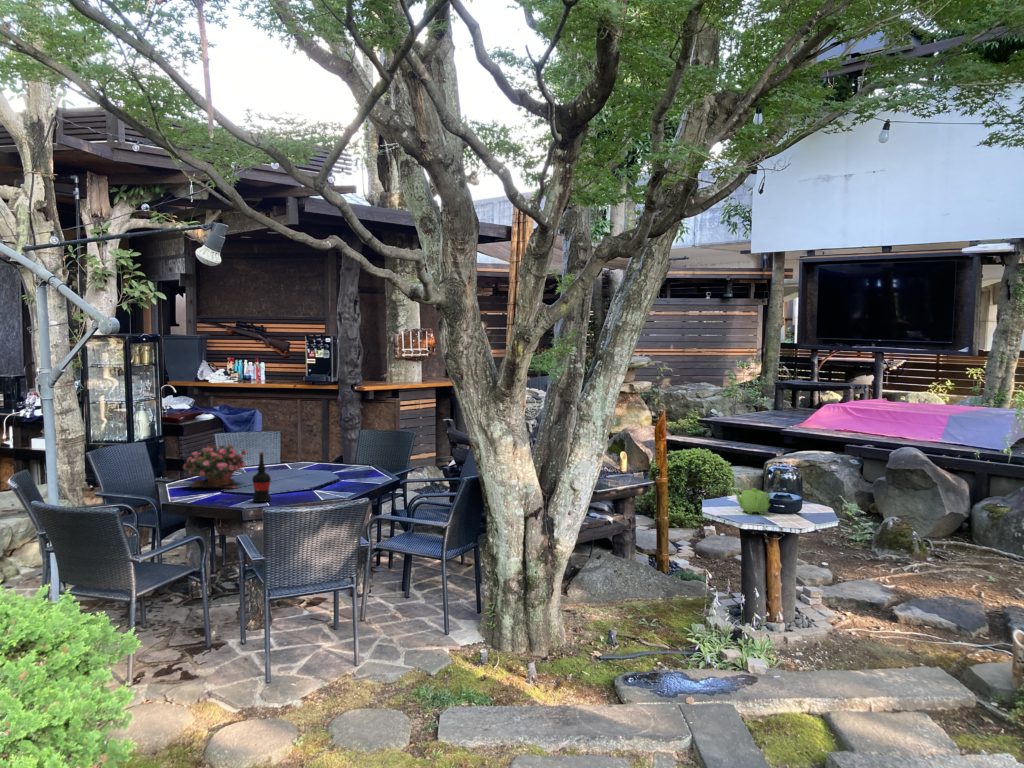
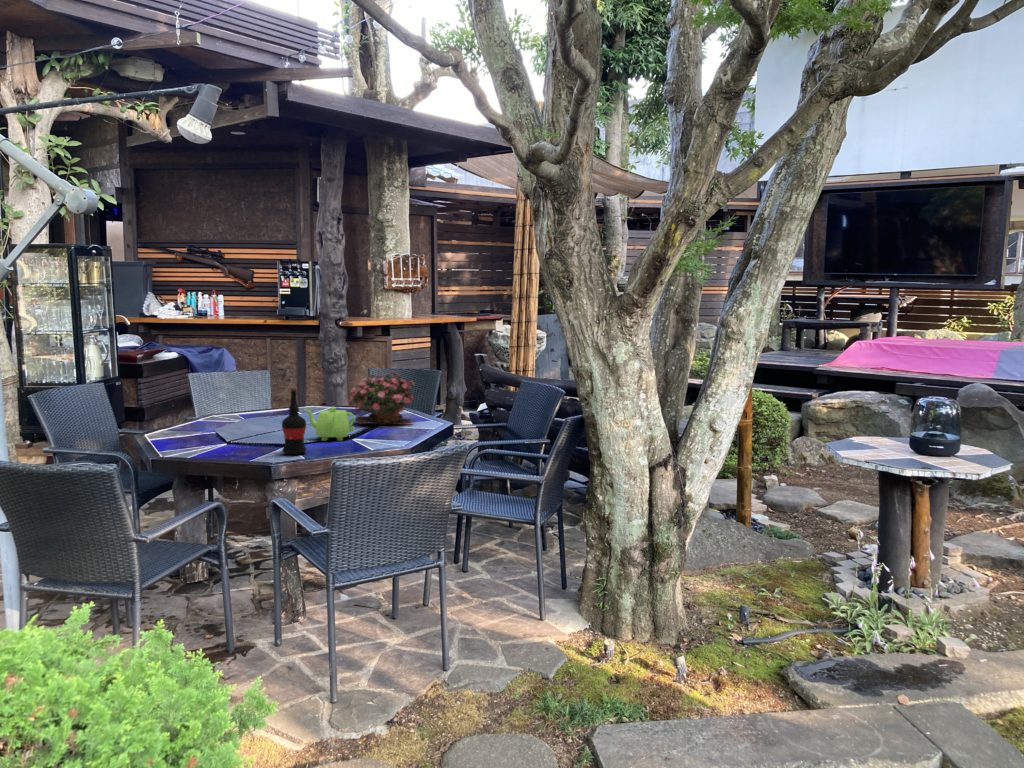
potted flower: present [183,443,248,488] -> present [349,372,414,425]
teapot: present [734,488,770,514] -> present [305,407,355,441]

